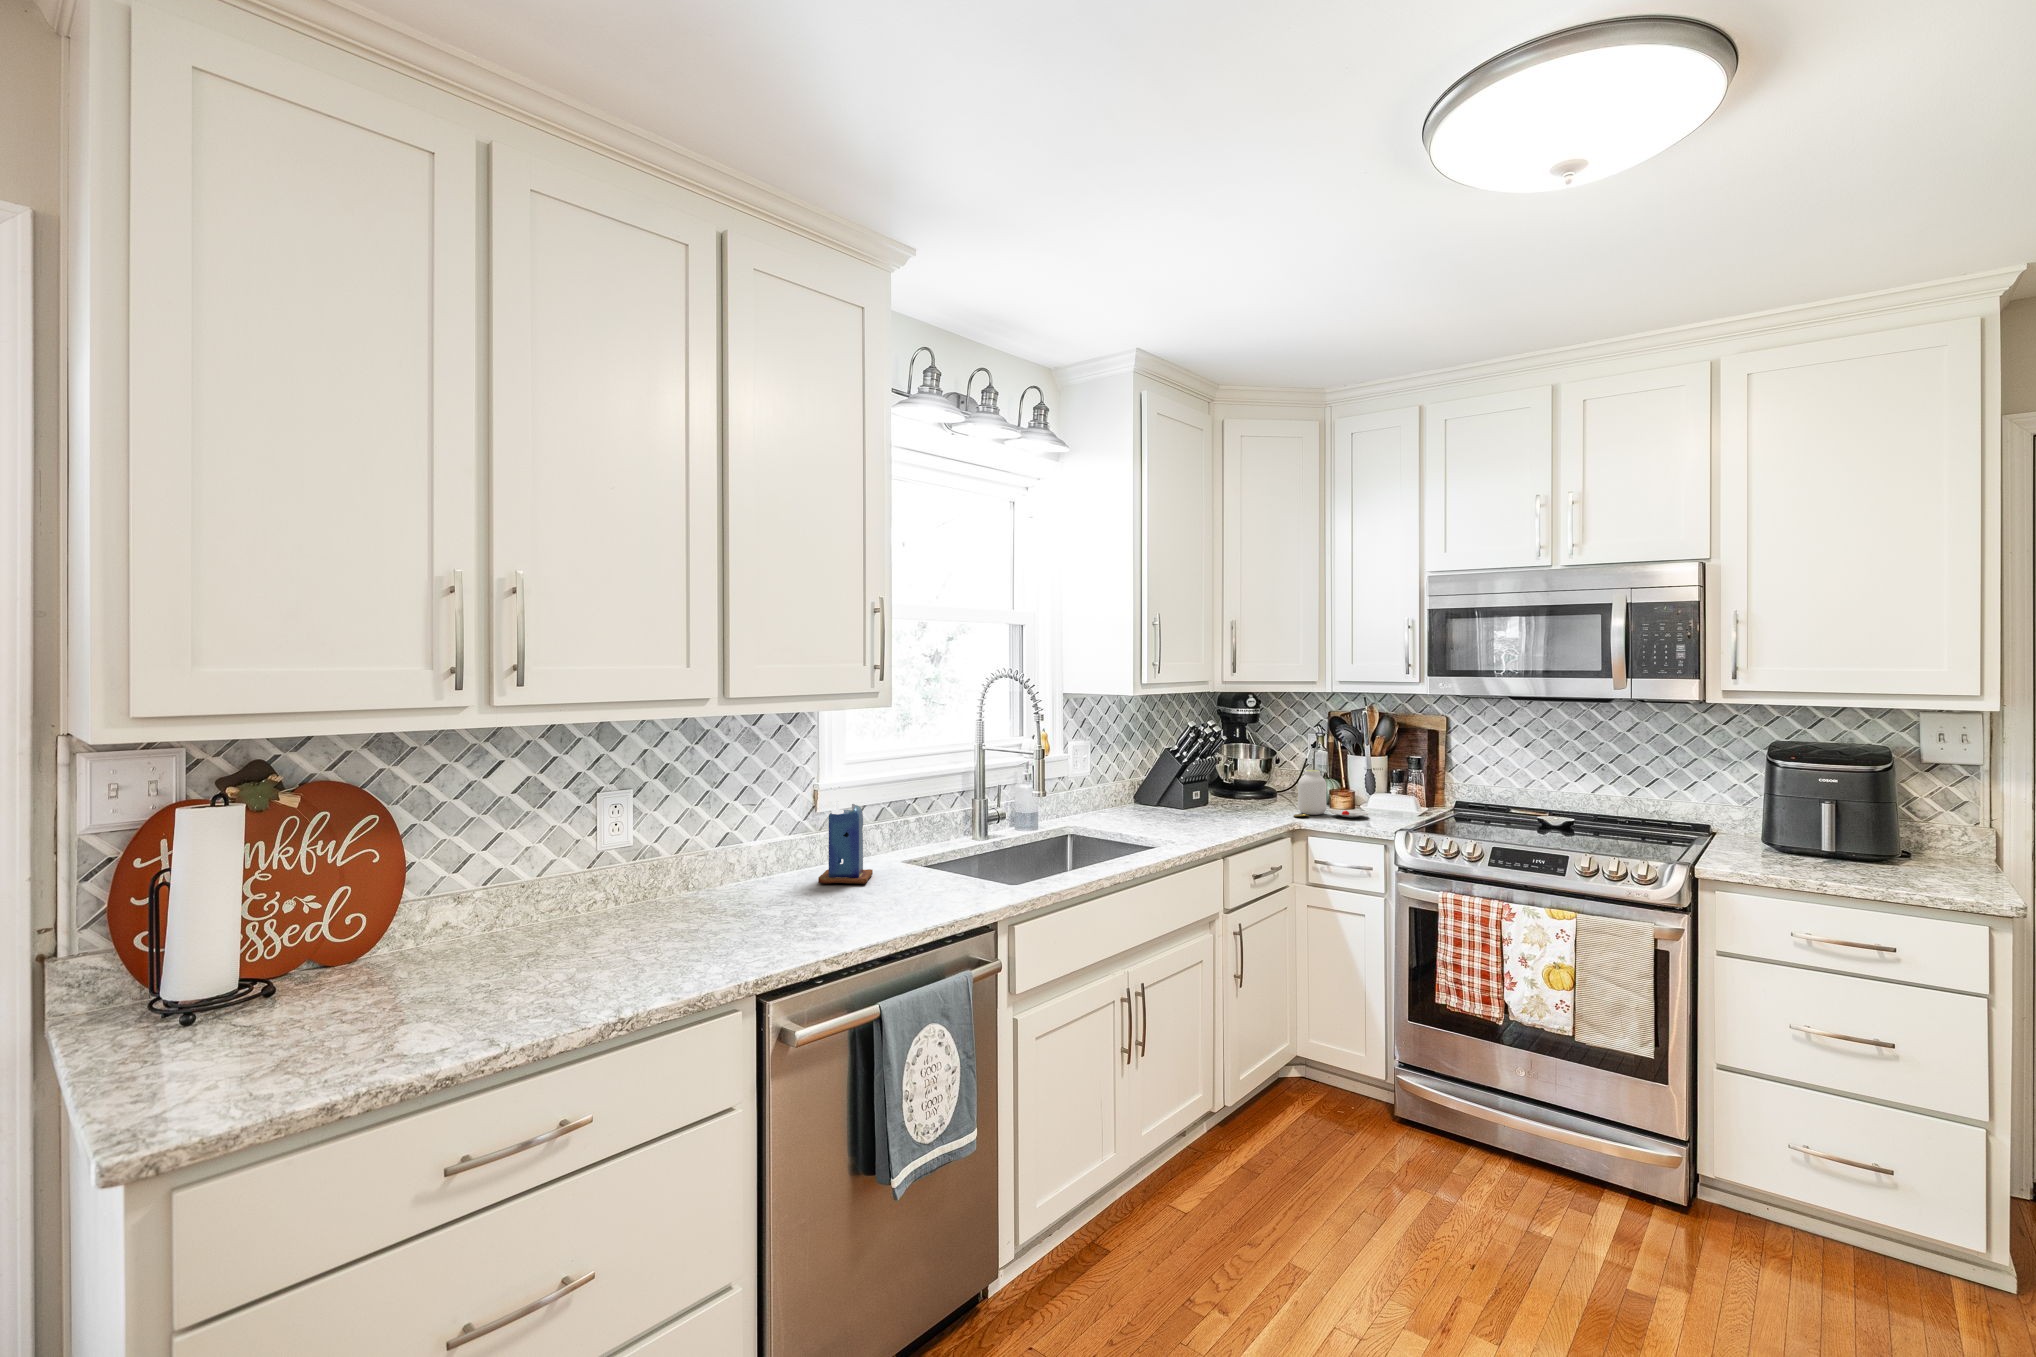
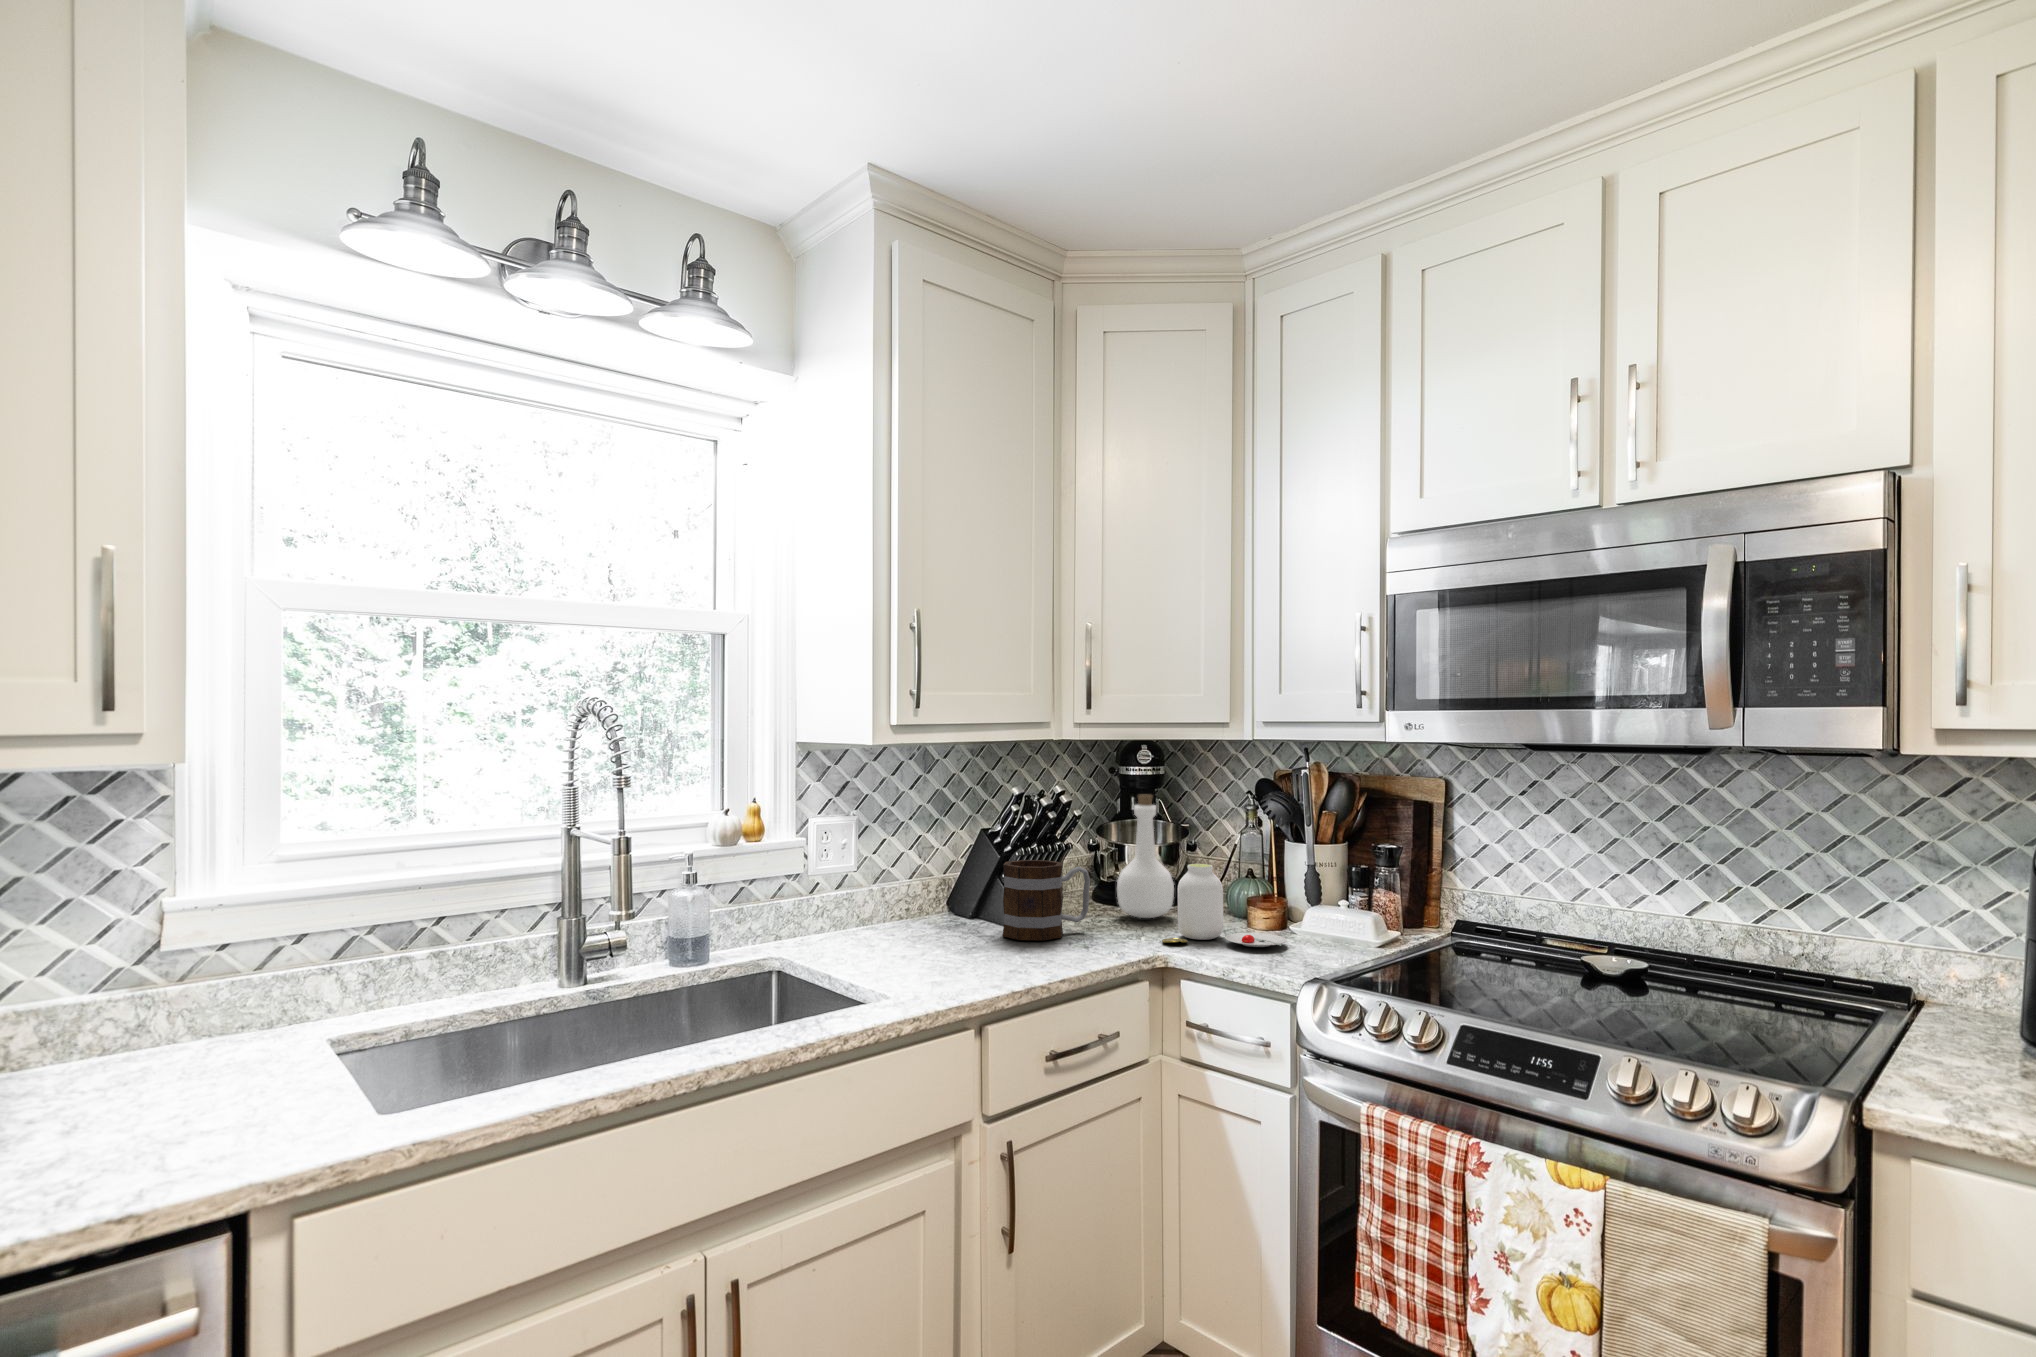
bottle: none [1247,728,1284,805] -> present [1117,795,1174,918]
mug: none [1192,770,1243,817] -> present [1003,860,1090,941]
candle: present [818,800,873,883] -> none [68,915,219,1076]

